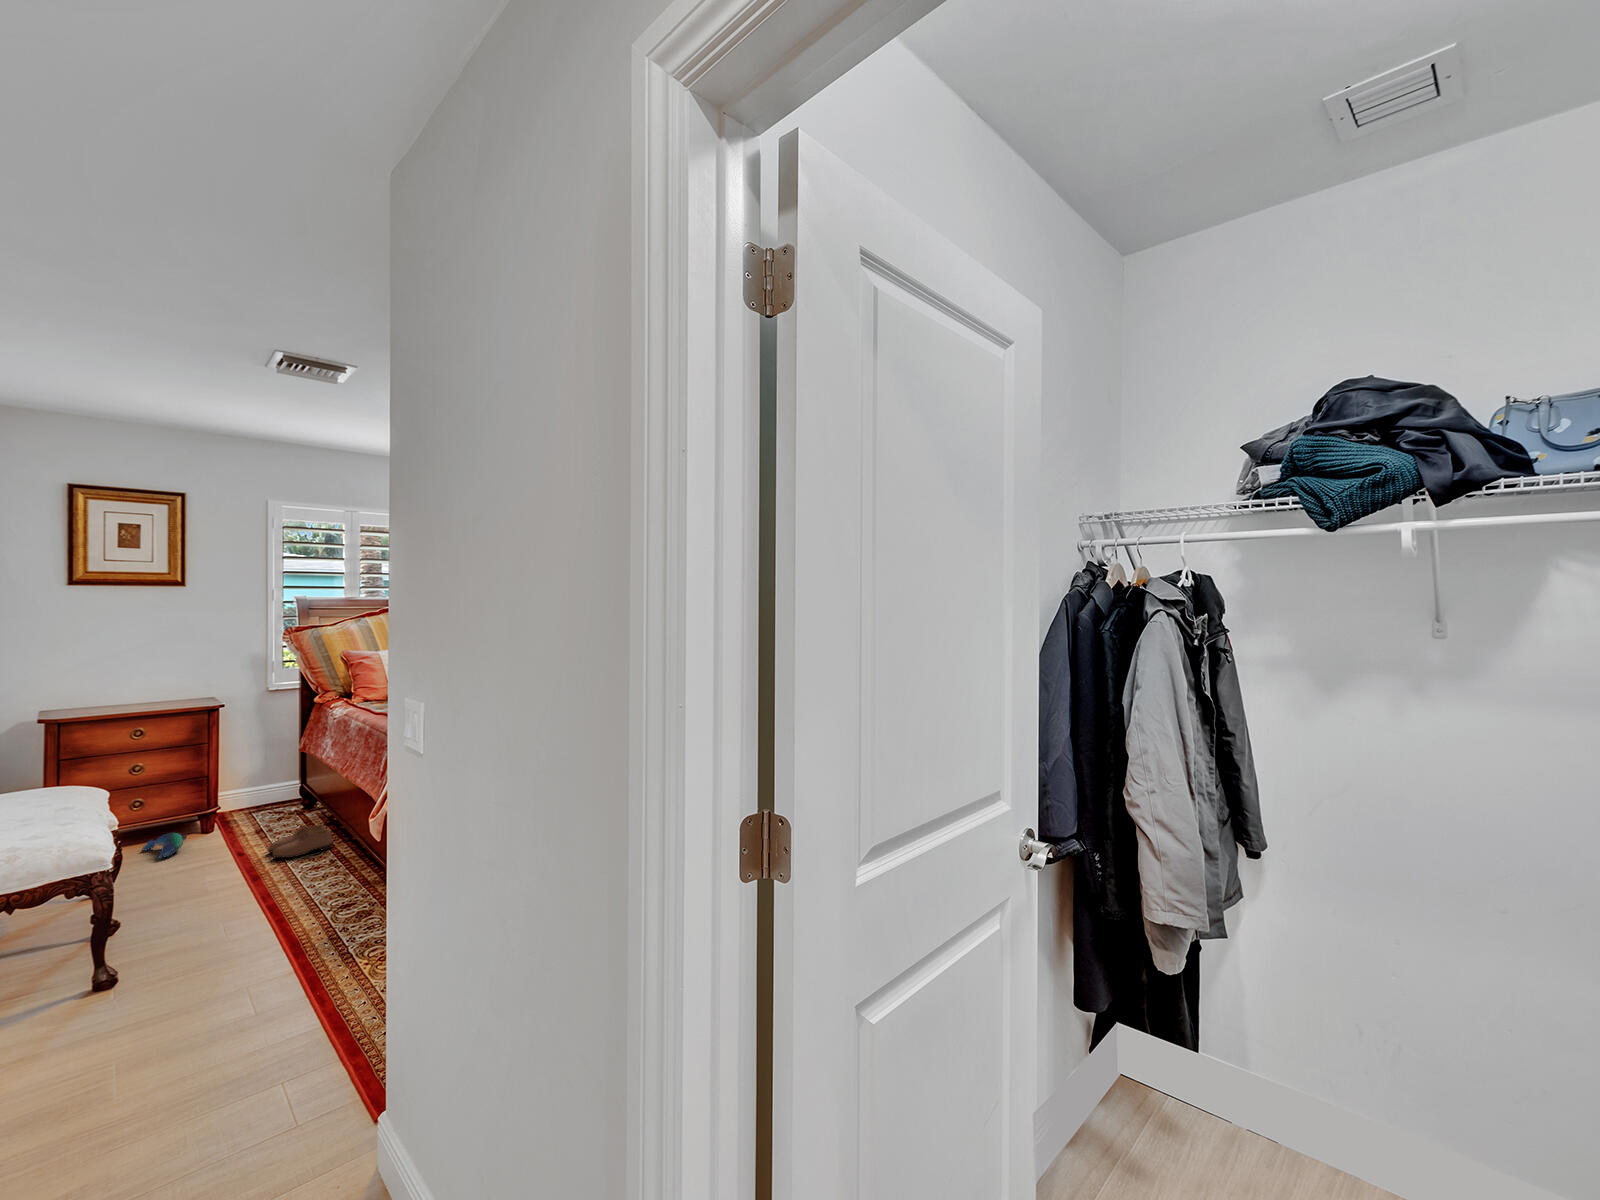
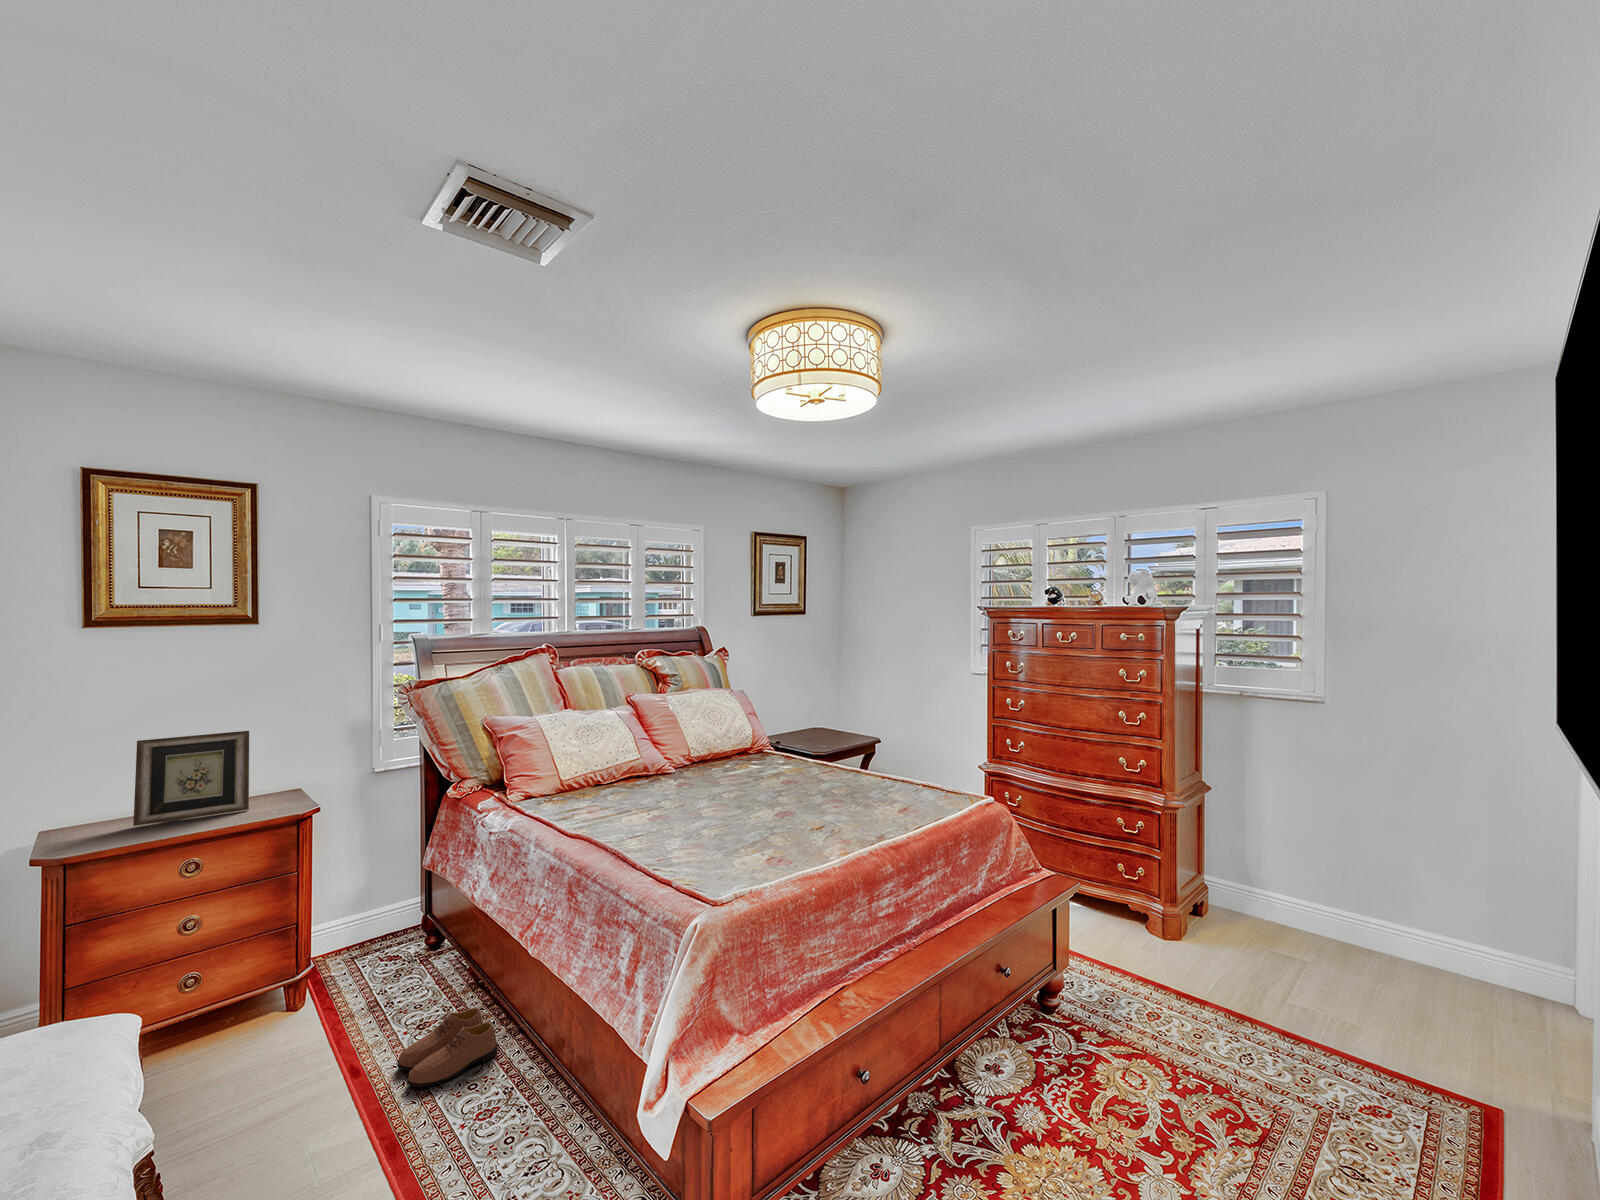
picture frame: none [102,655,179,710] -> present [133,731,249,826]
plush toy: present [142,833,187,859] -> none [196,1027,267,1087]

